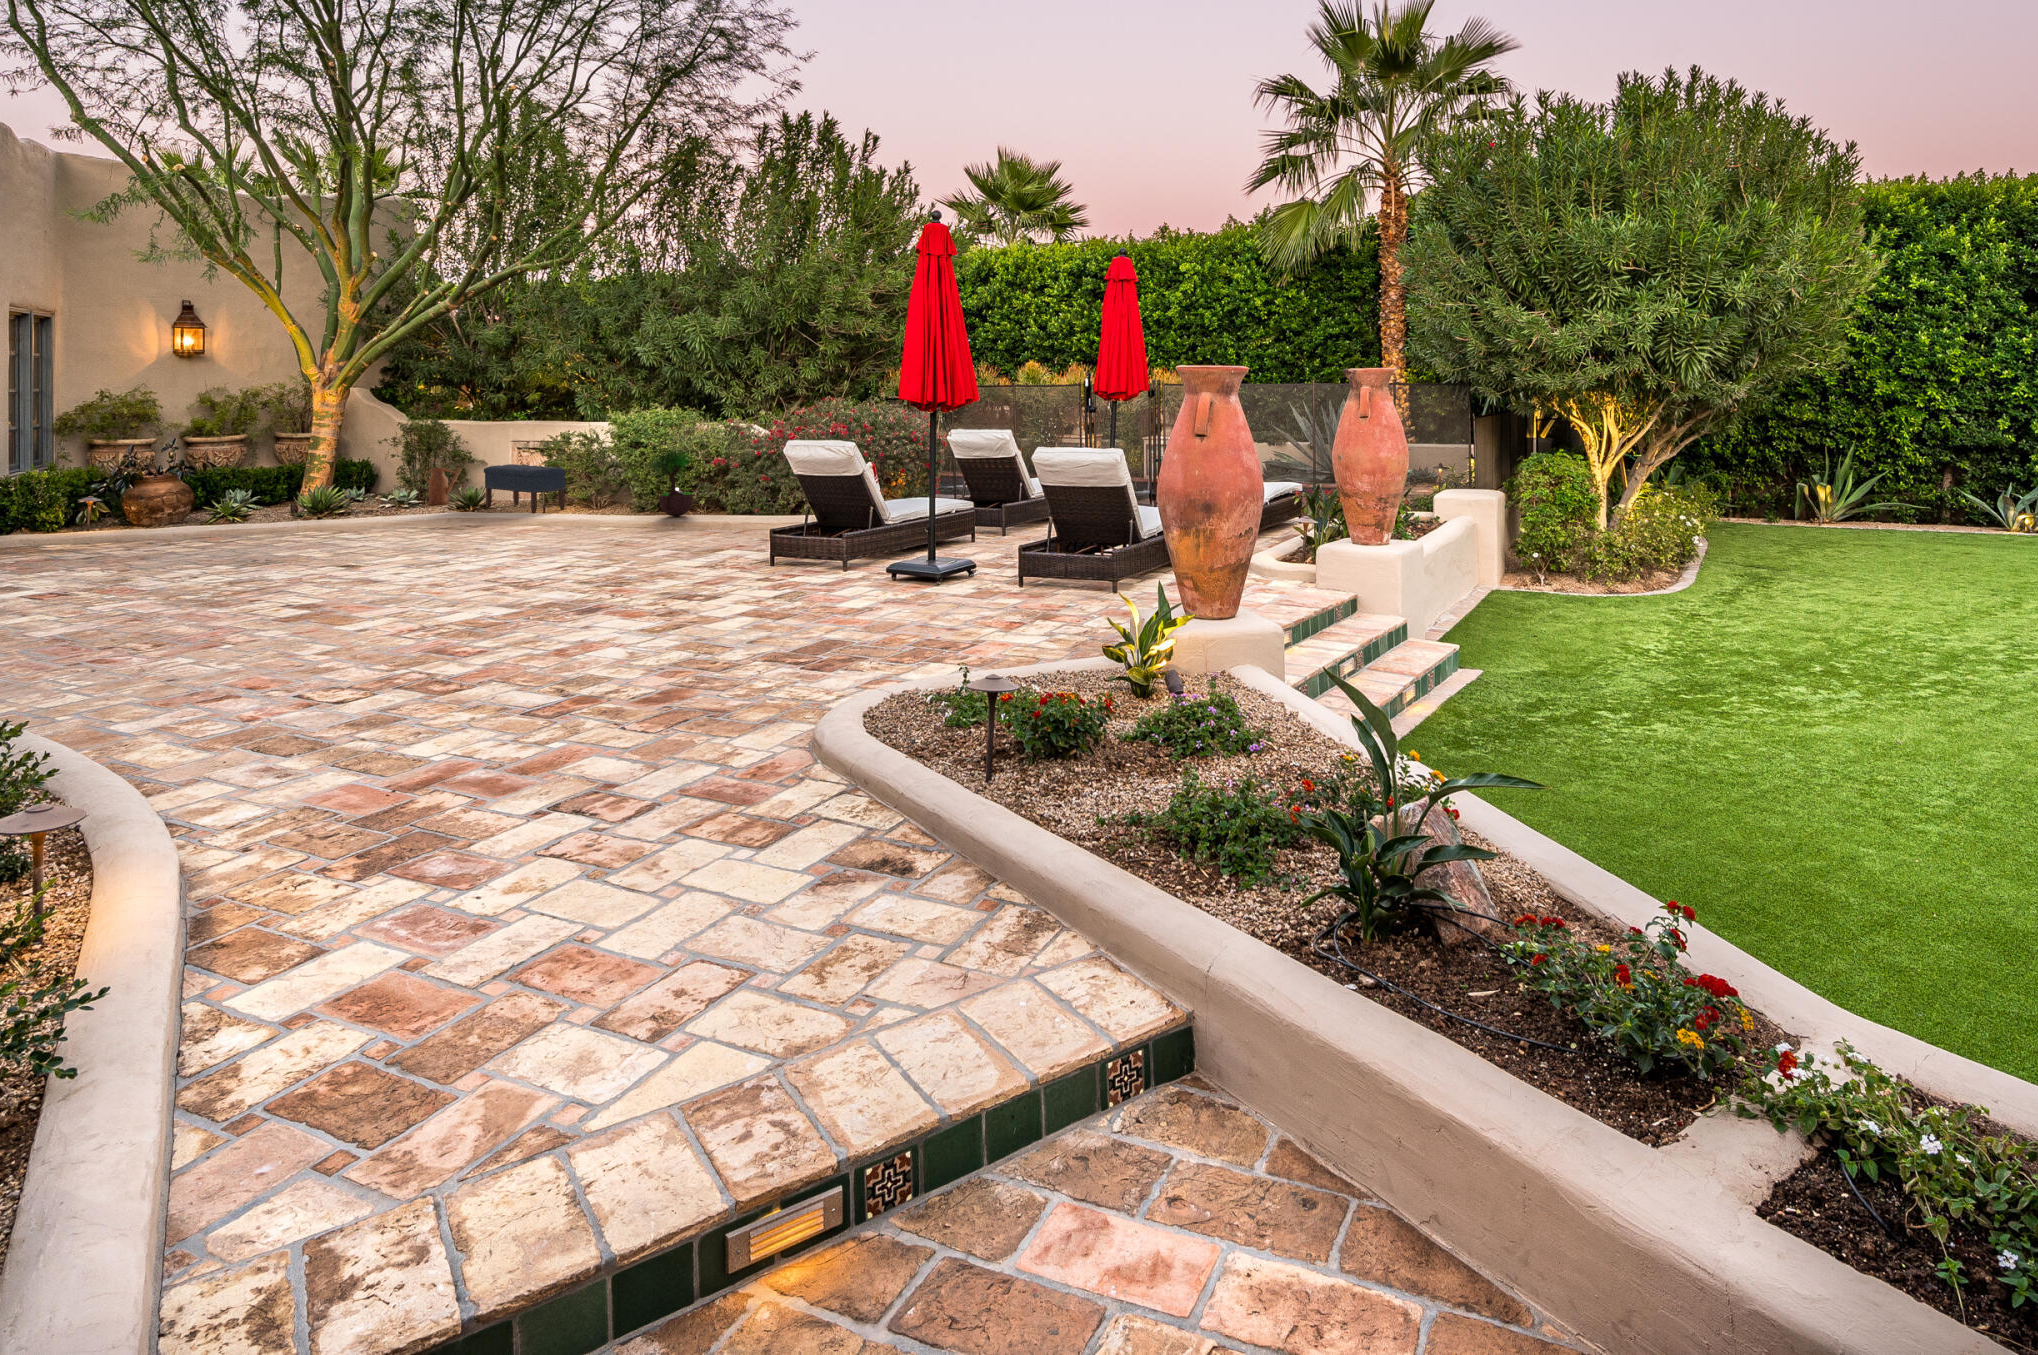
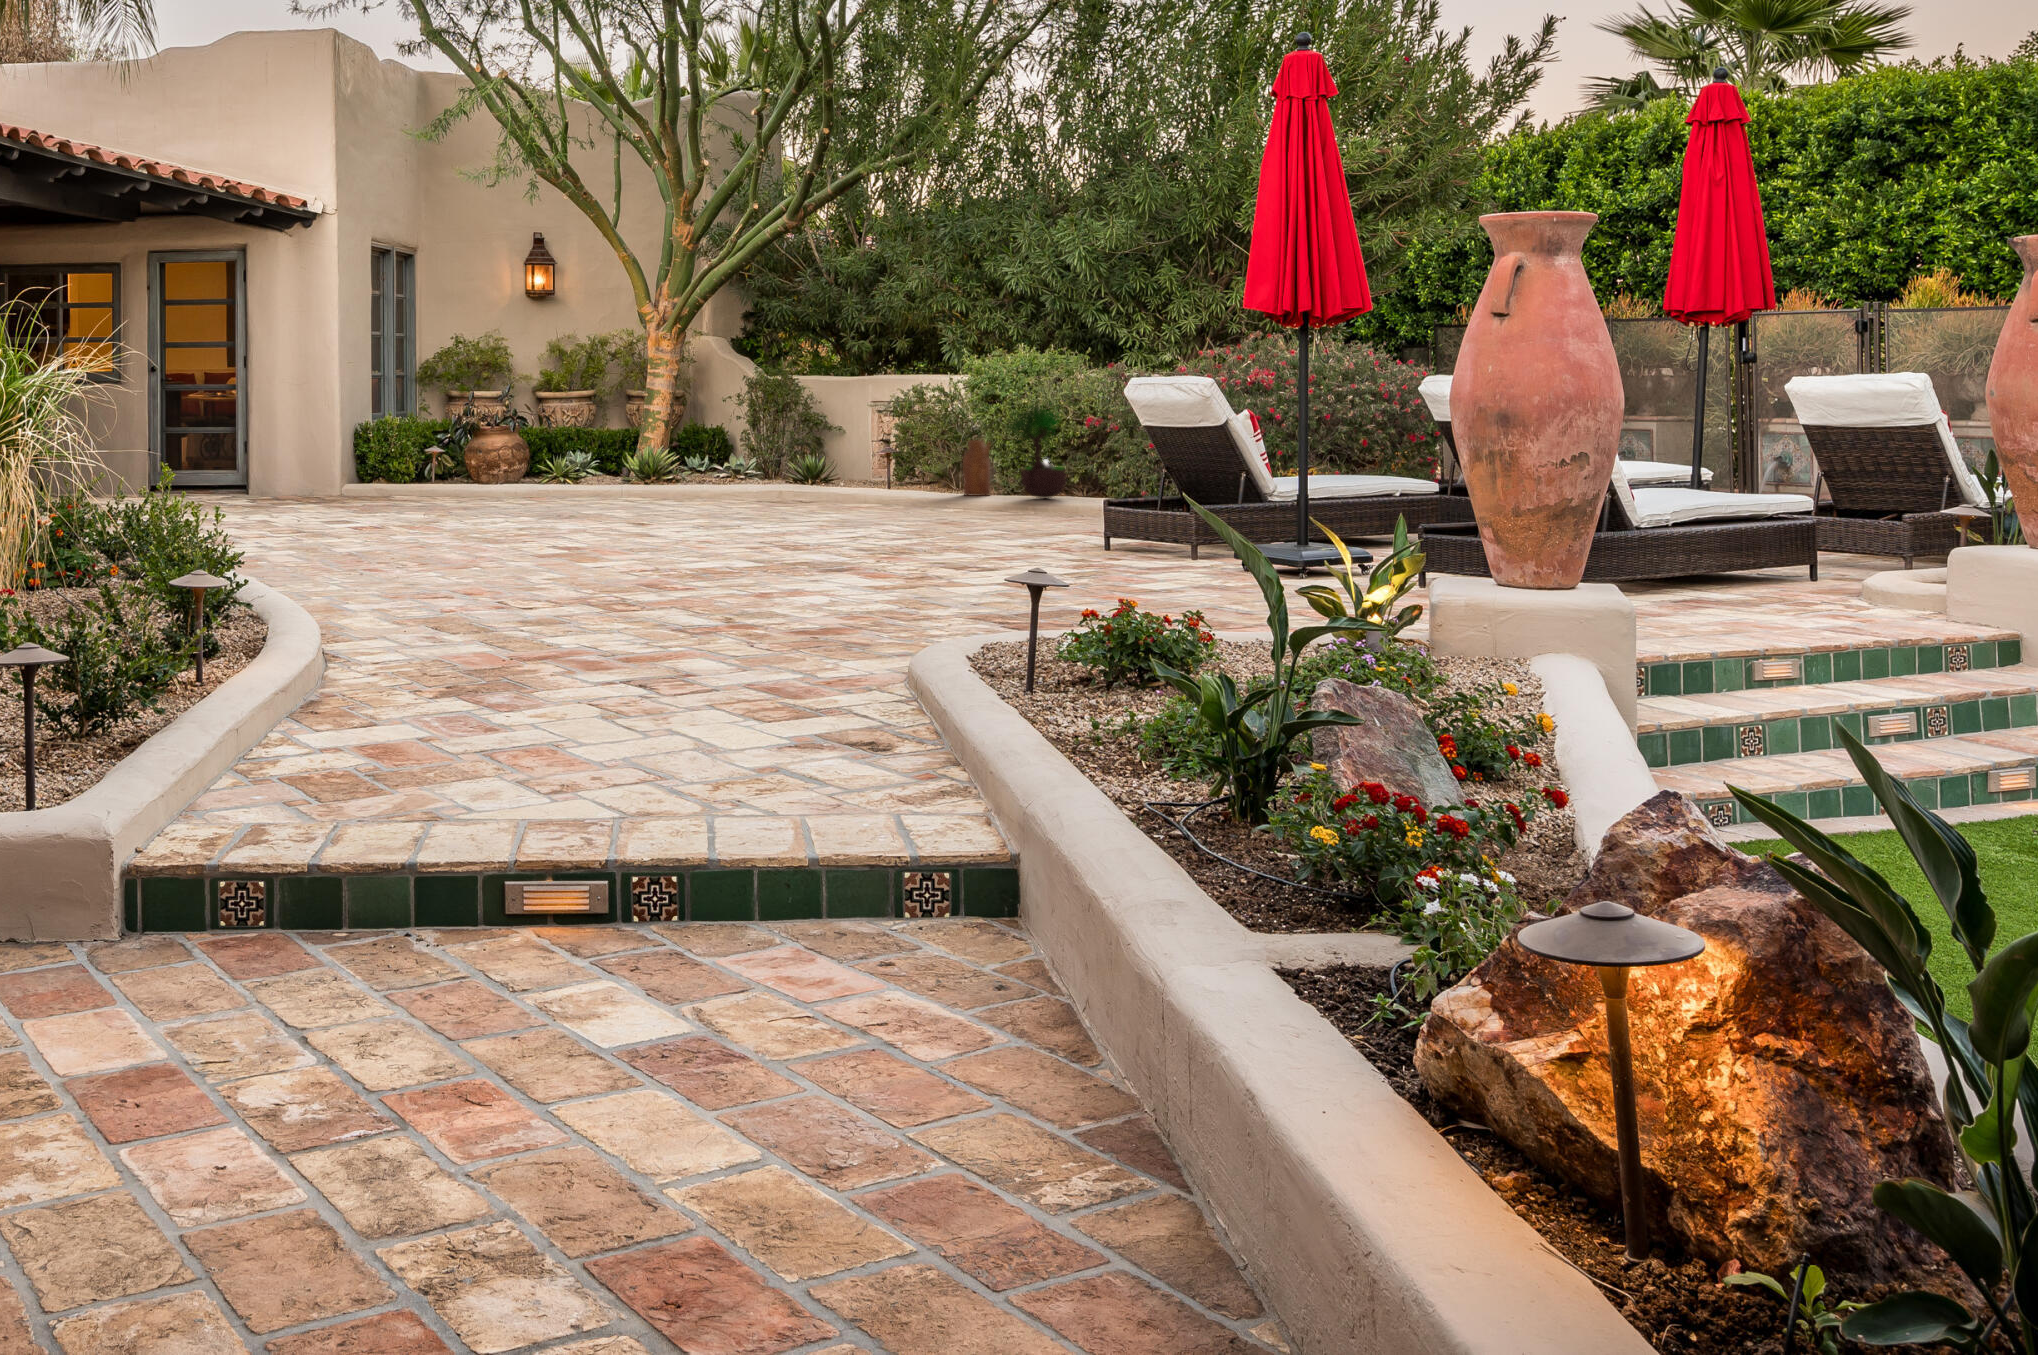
bench: present [484,464,566,513] -> none [826,429,918,490]
watering can: present [424,467,462,505] -> present [963,440,991,496]

